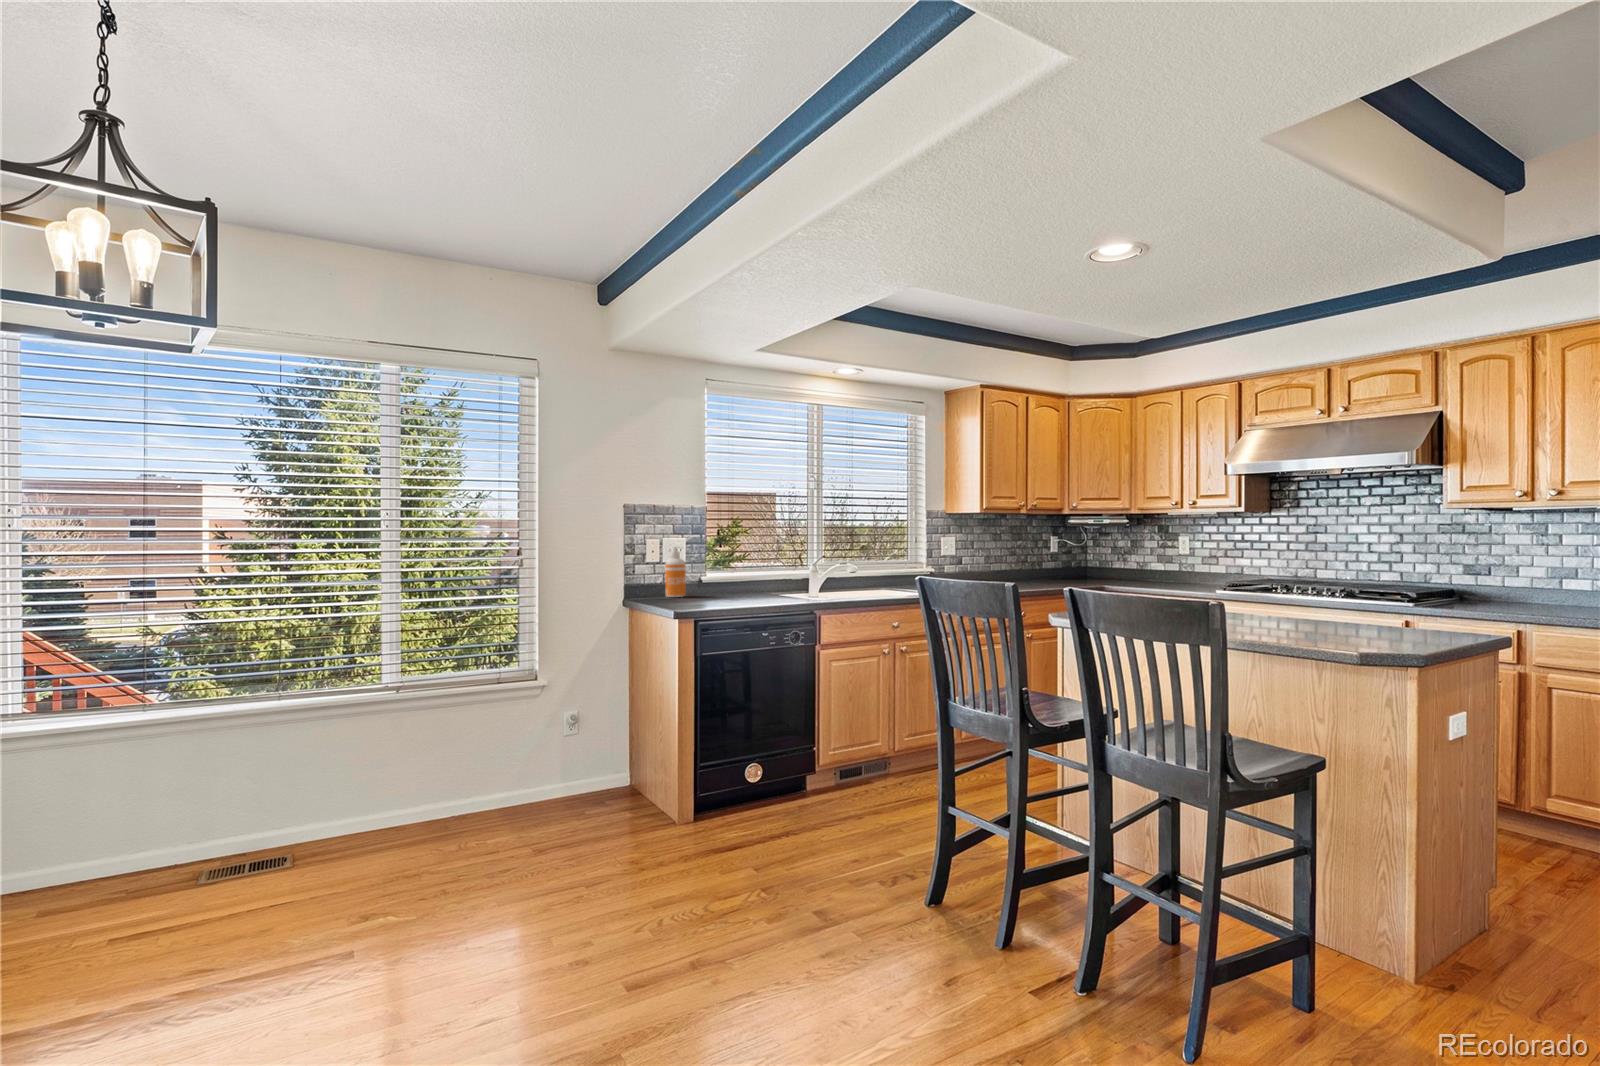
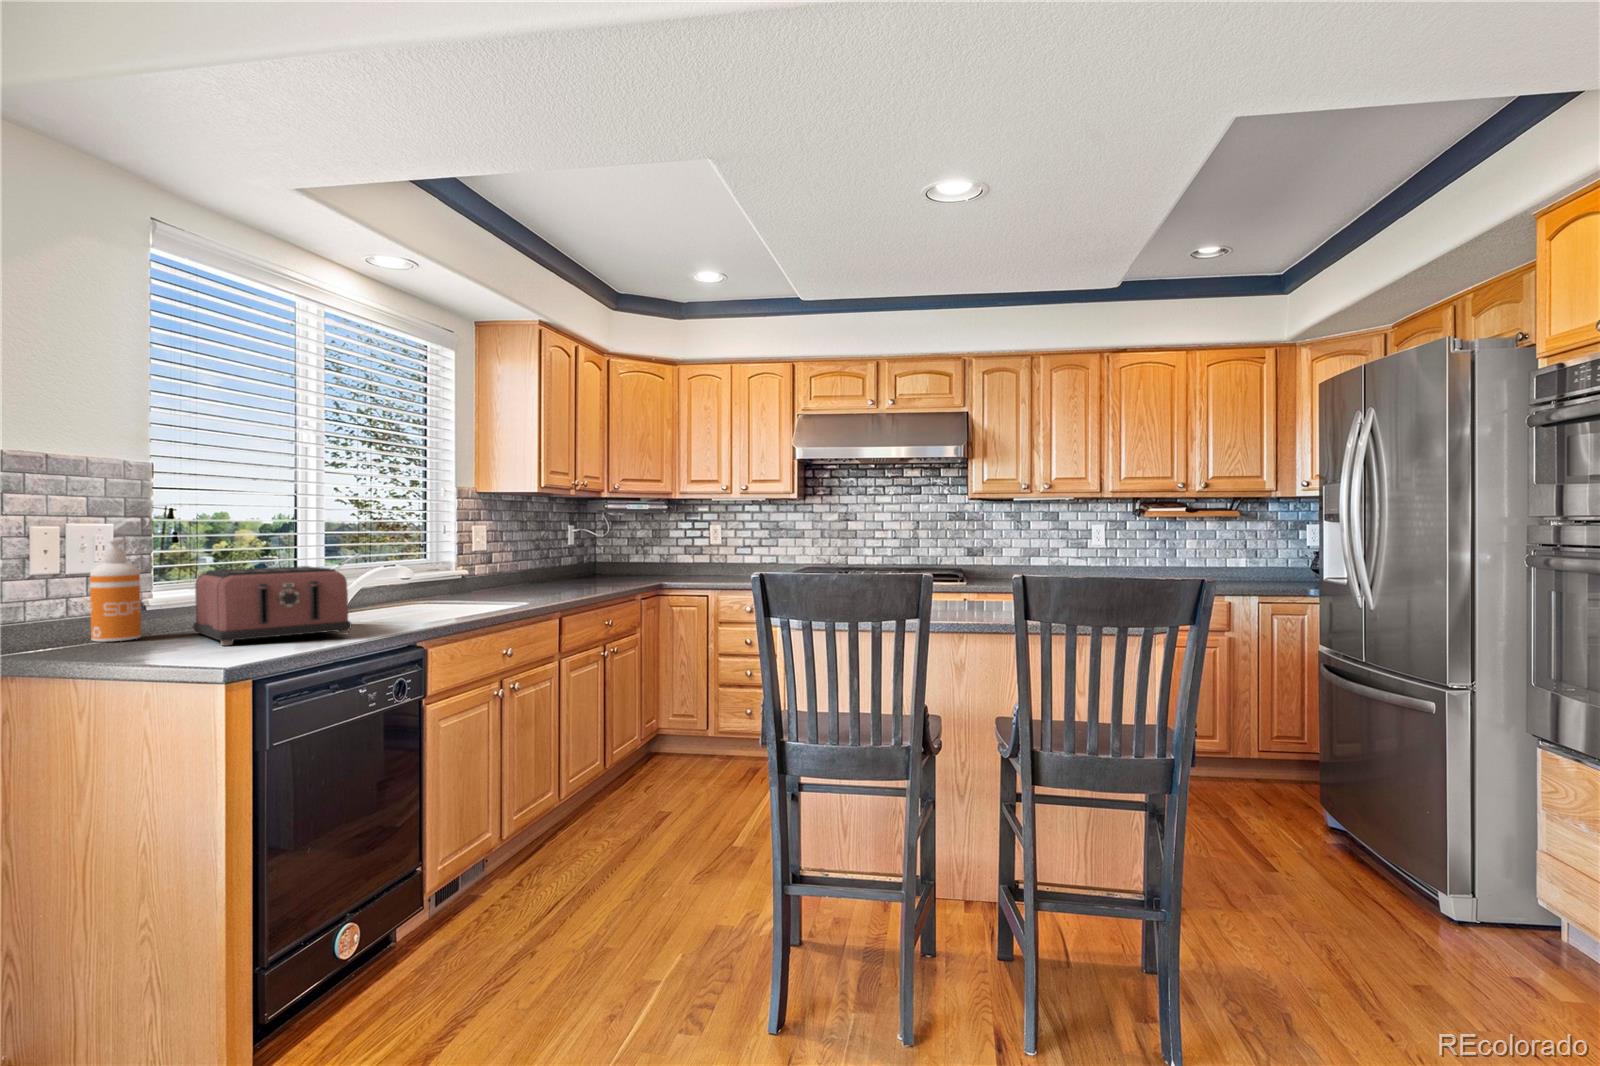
toaster: none [701,563,771,603] -> present [193,566,351,646]

